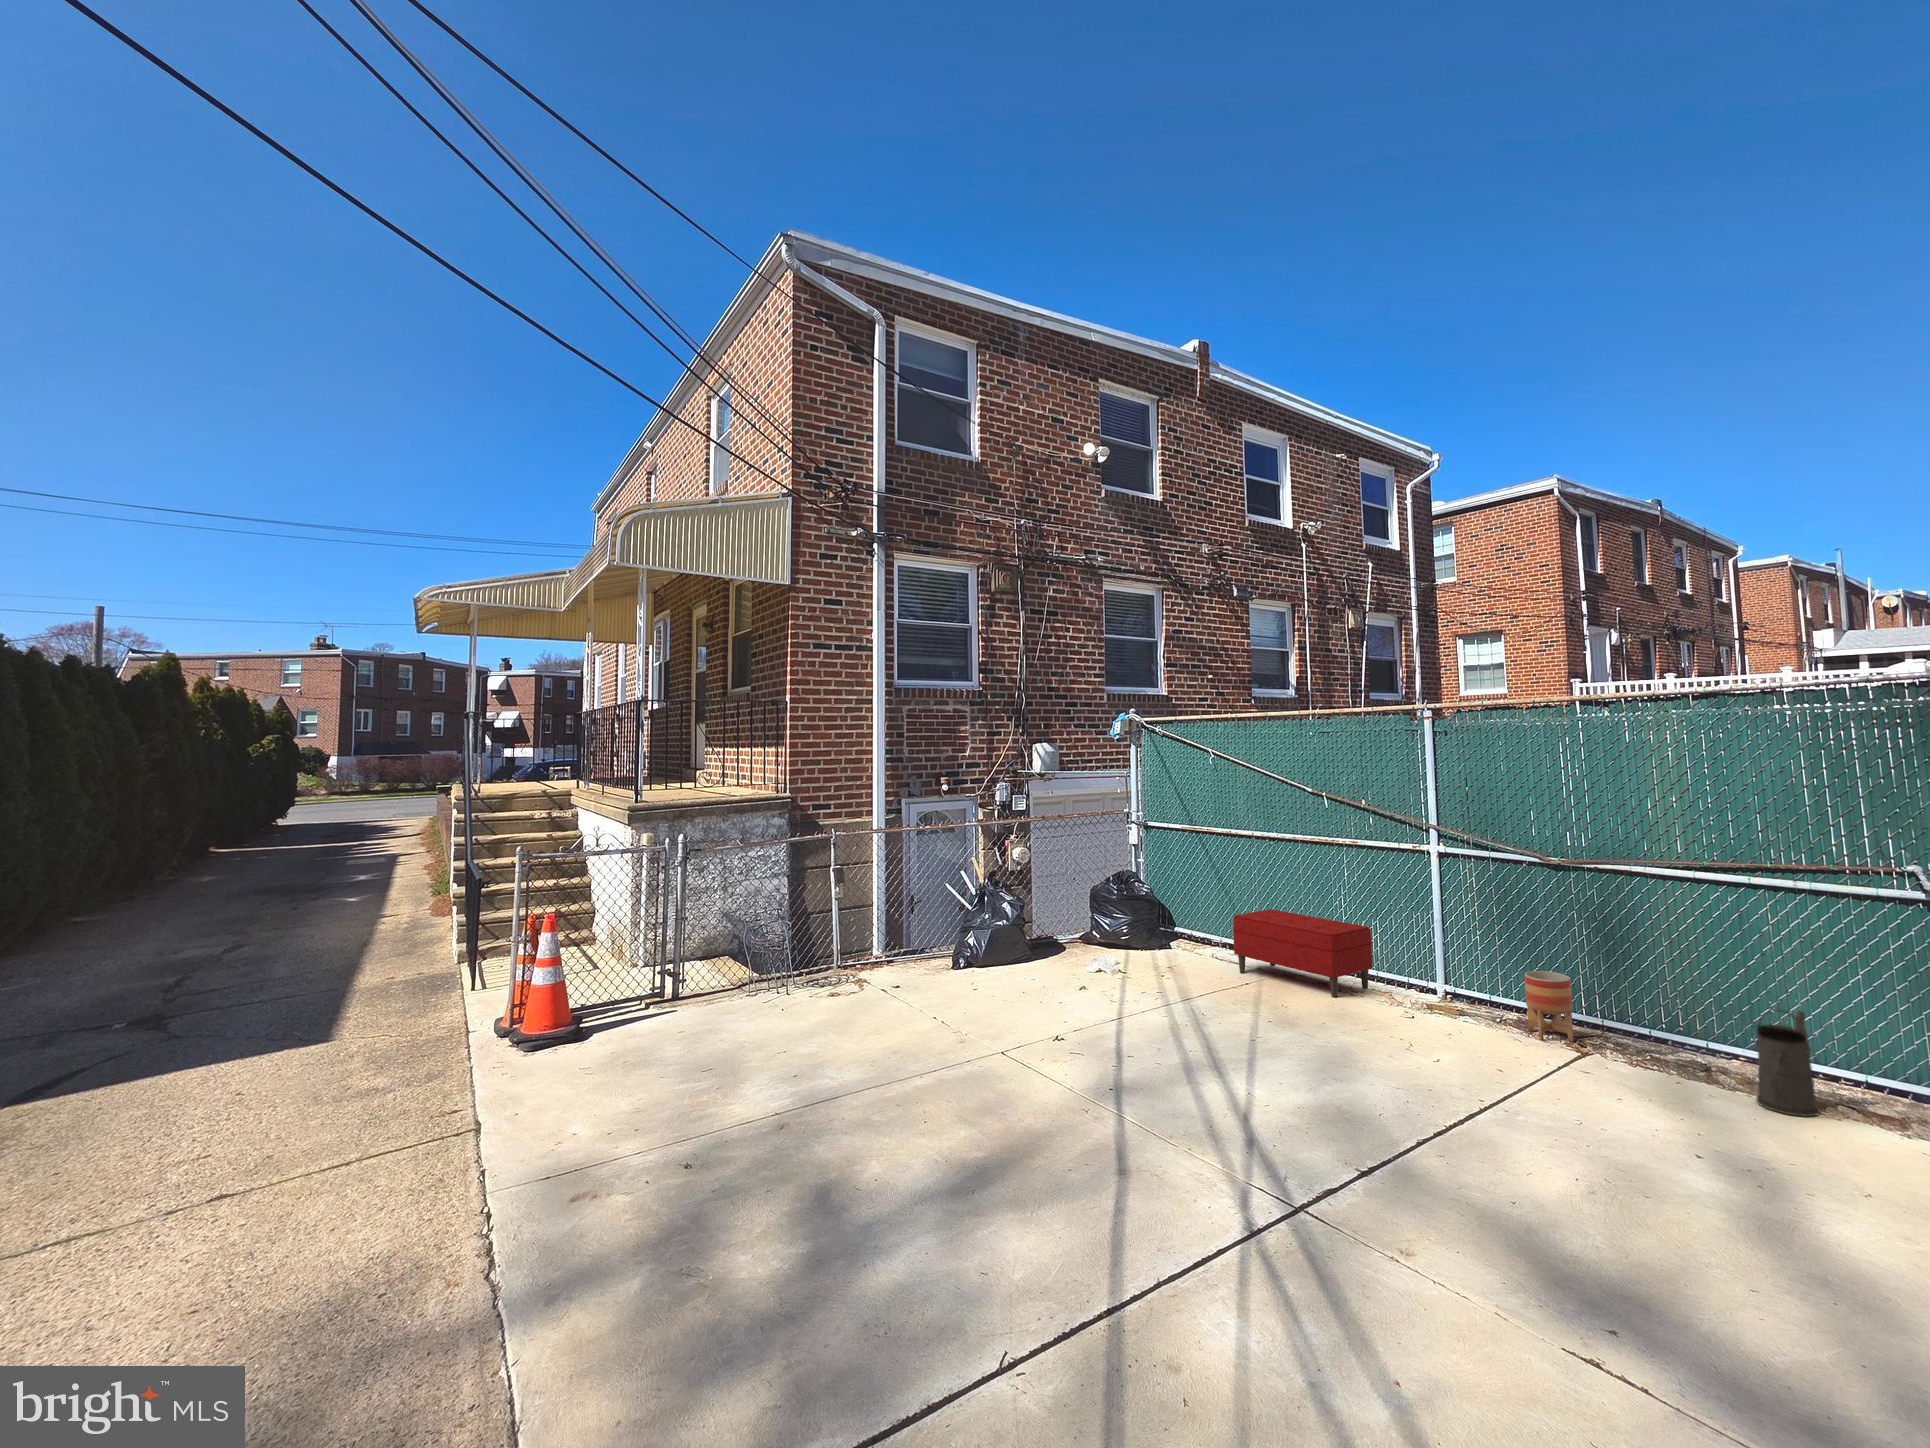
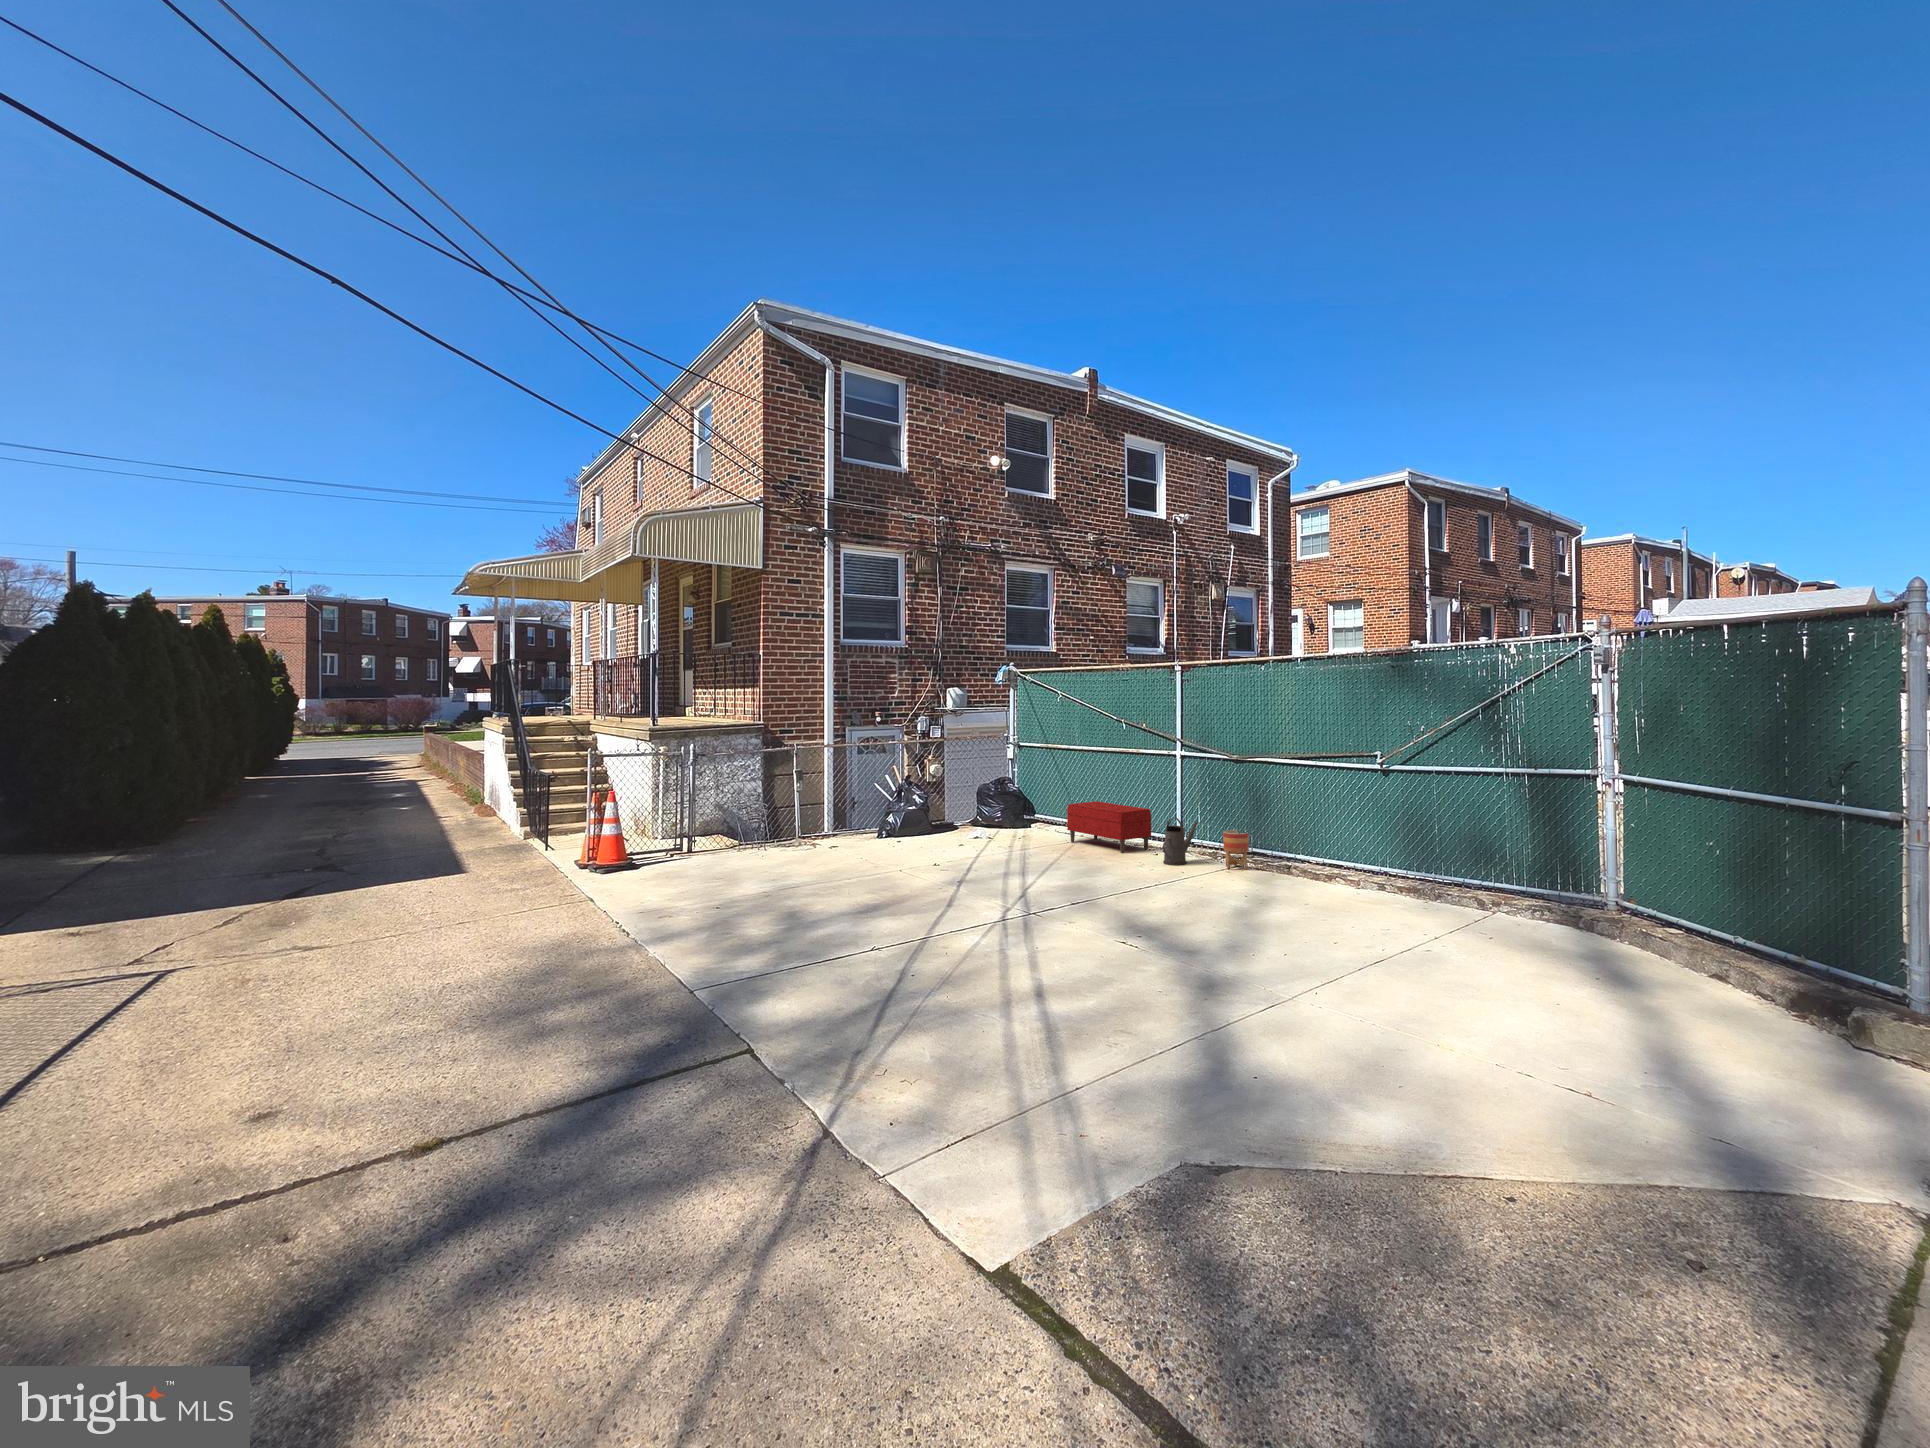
watering can: present [1756,1010,1820,1117] -> present [1162,818,1198,865]

